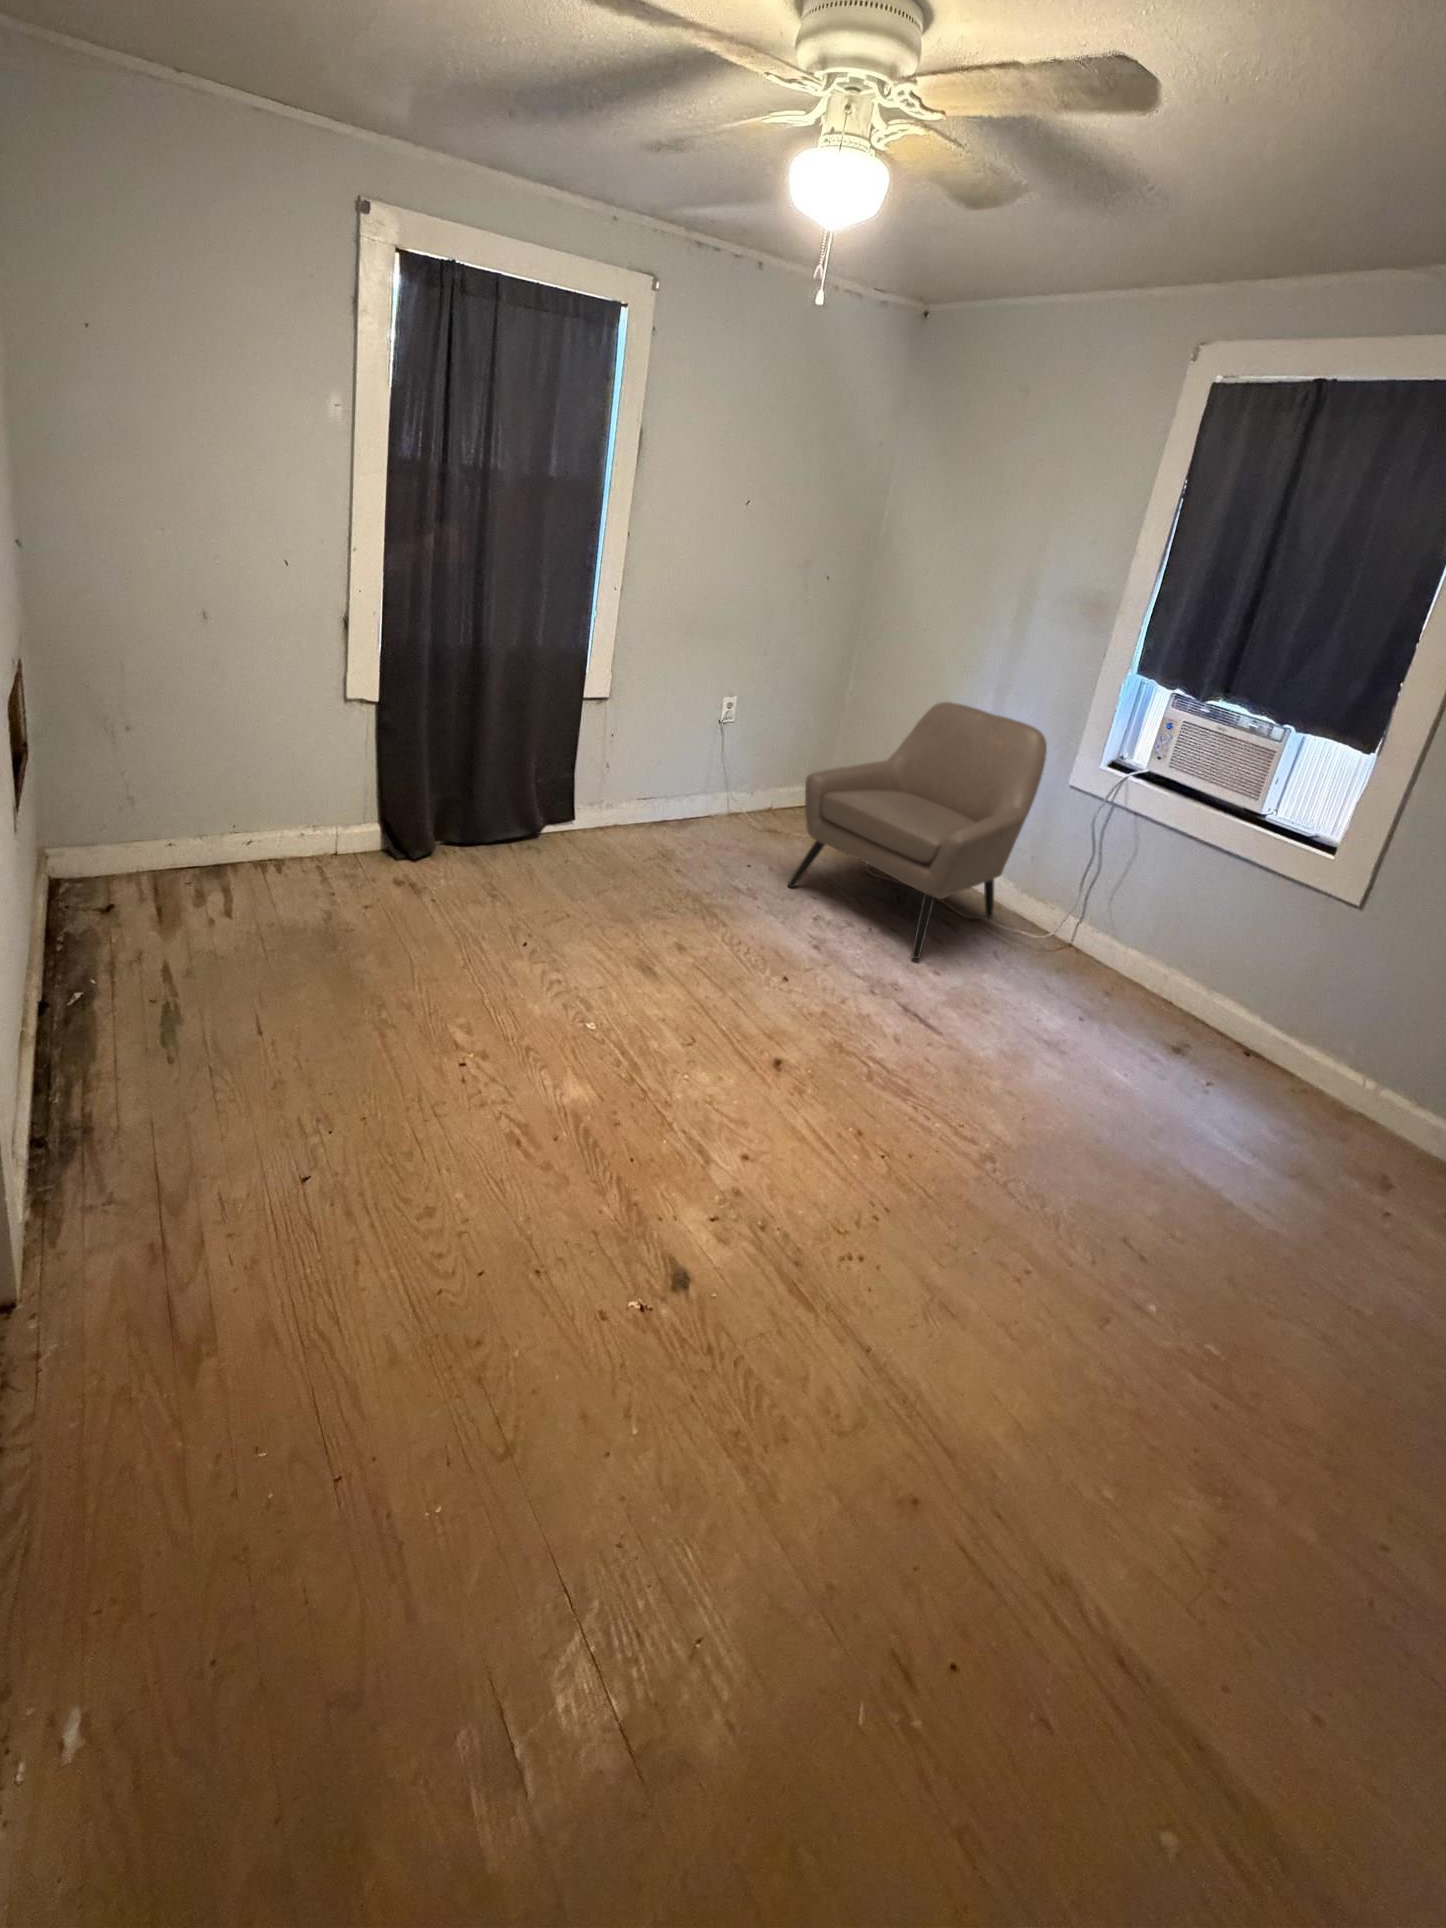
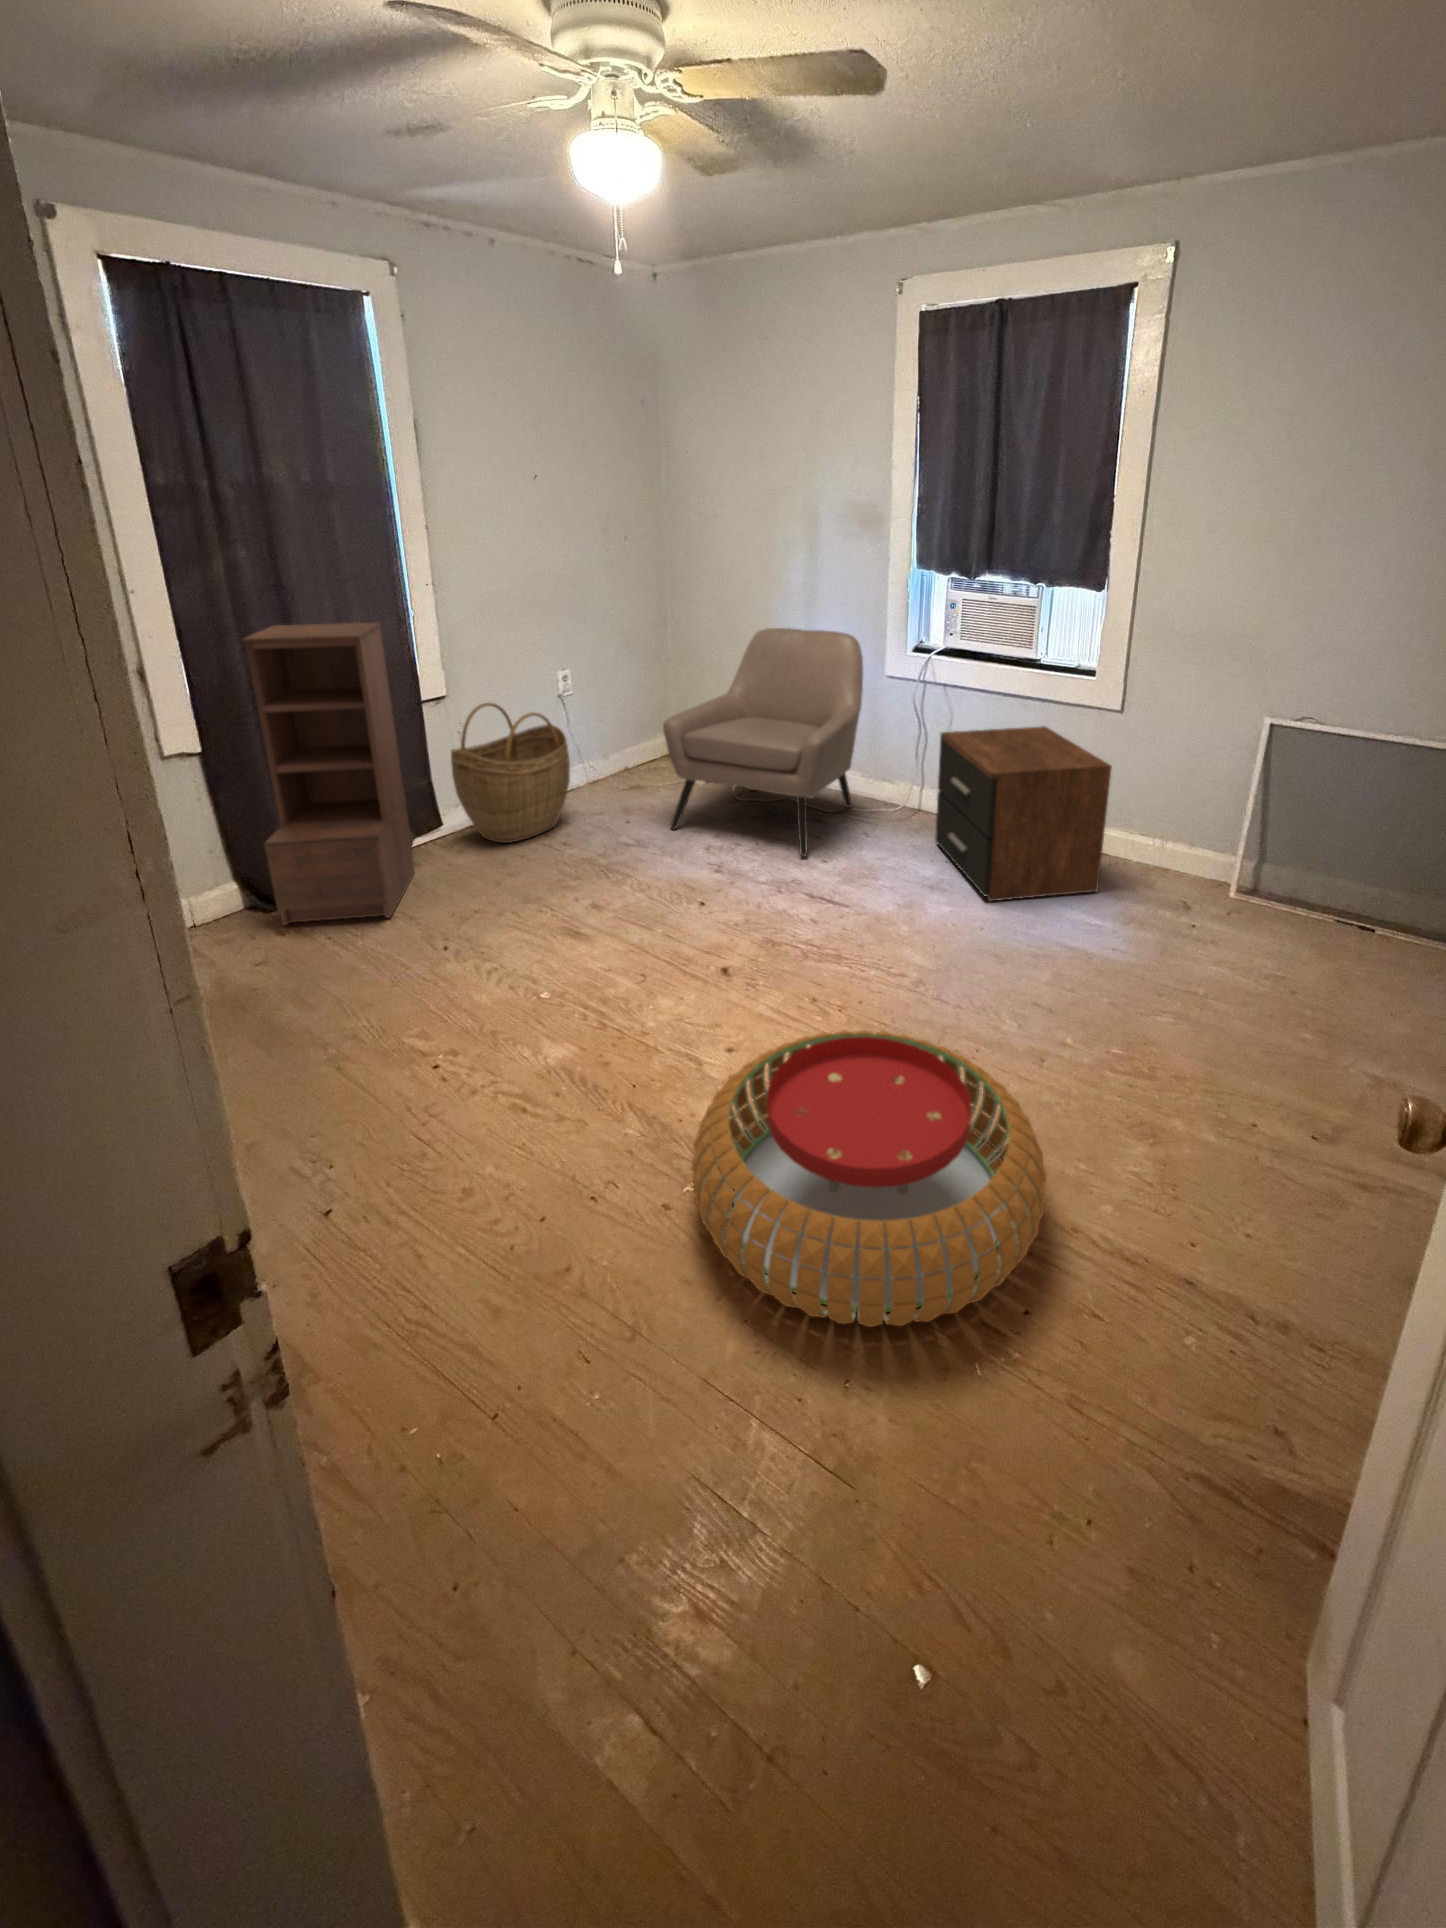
bookshelf: none [400,602,557,898] -> present [243,622,415,925]
woven basket: none [594,714,710,856] -> present [451,703,570,843]
nightstand: none [1075,867,1322,1118] -> present [935,726,1112,901]
pouf: none [617,1182,1046,1622] -> present [692,1030,1046,1327]

